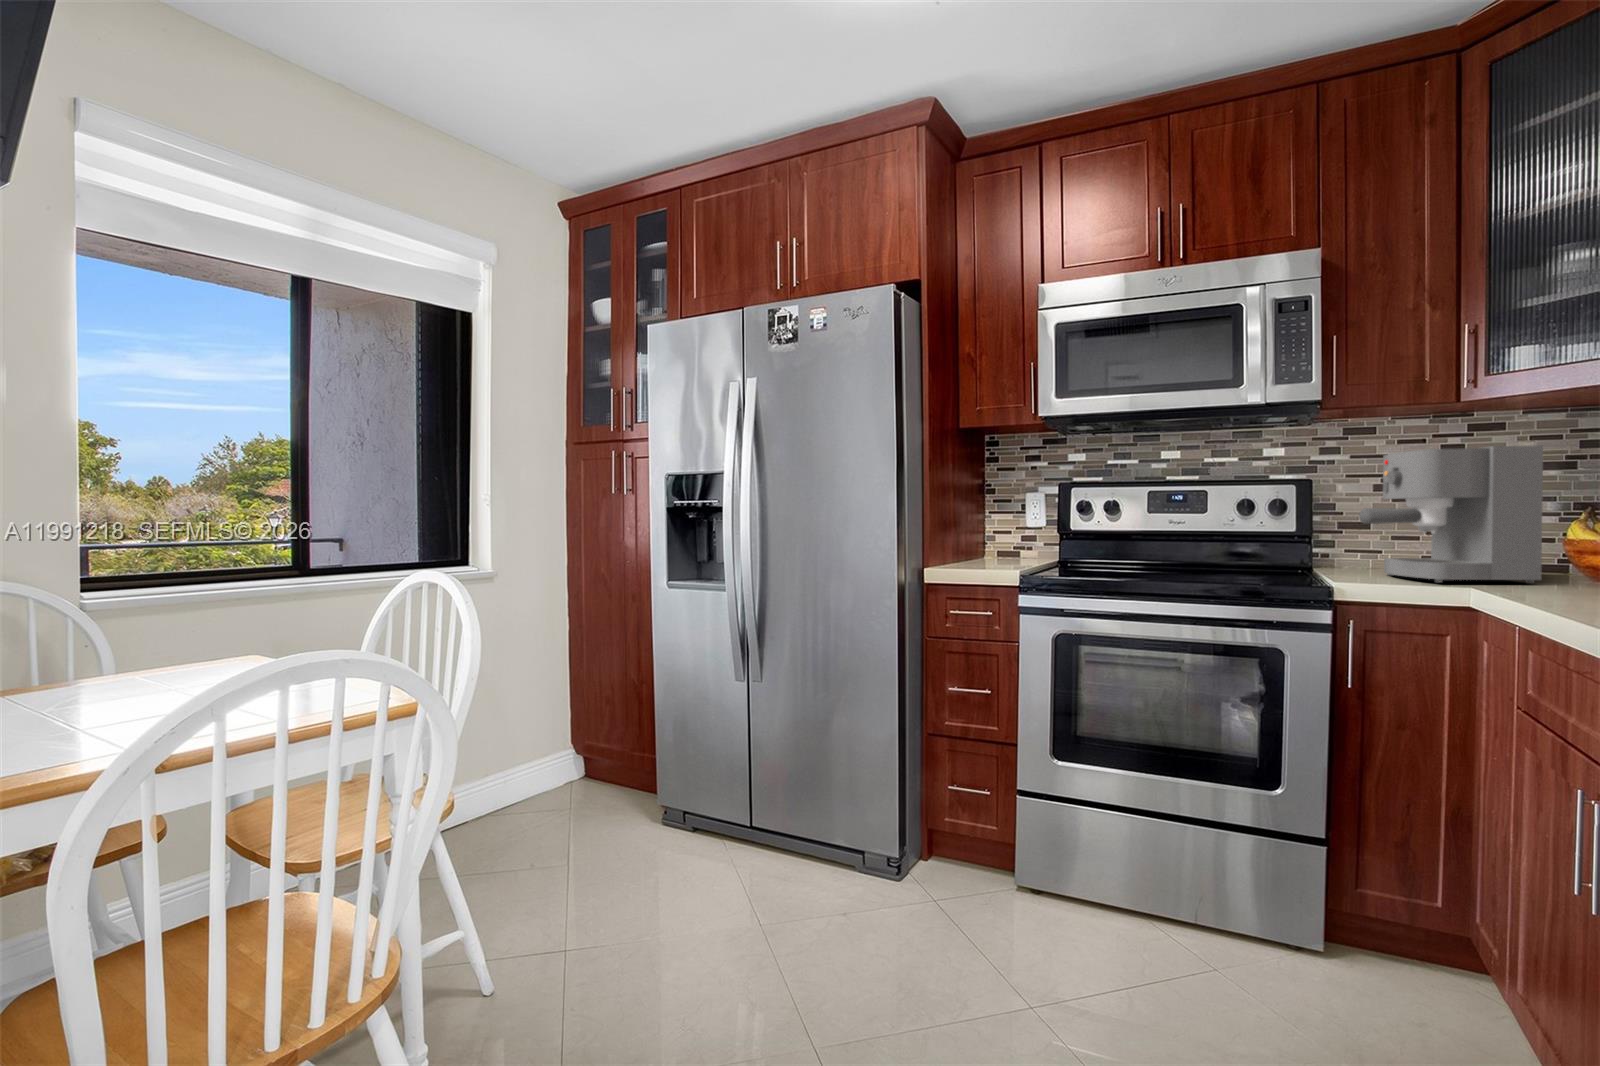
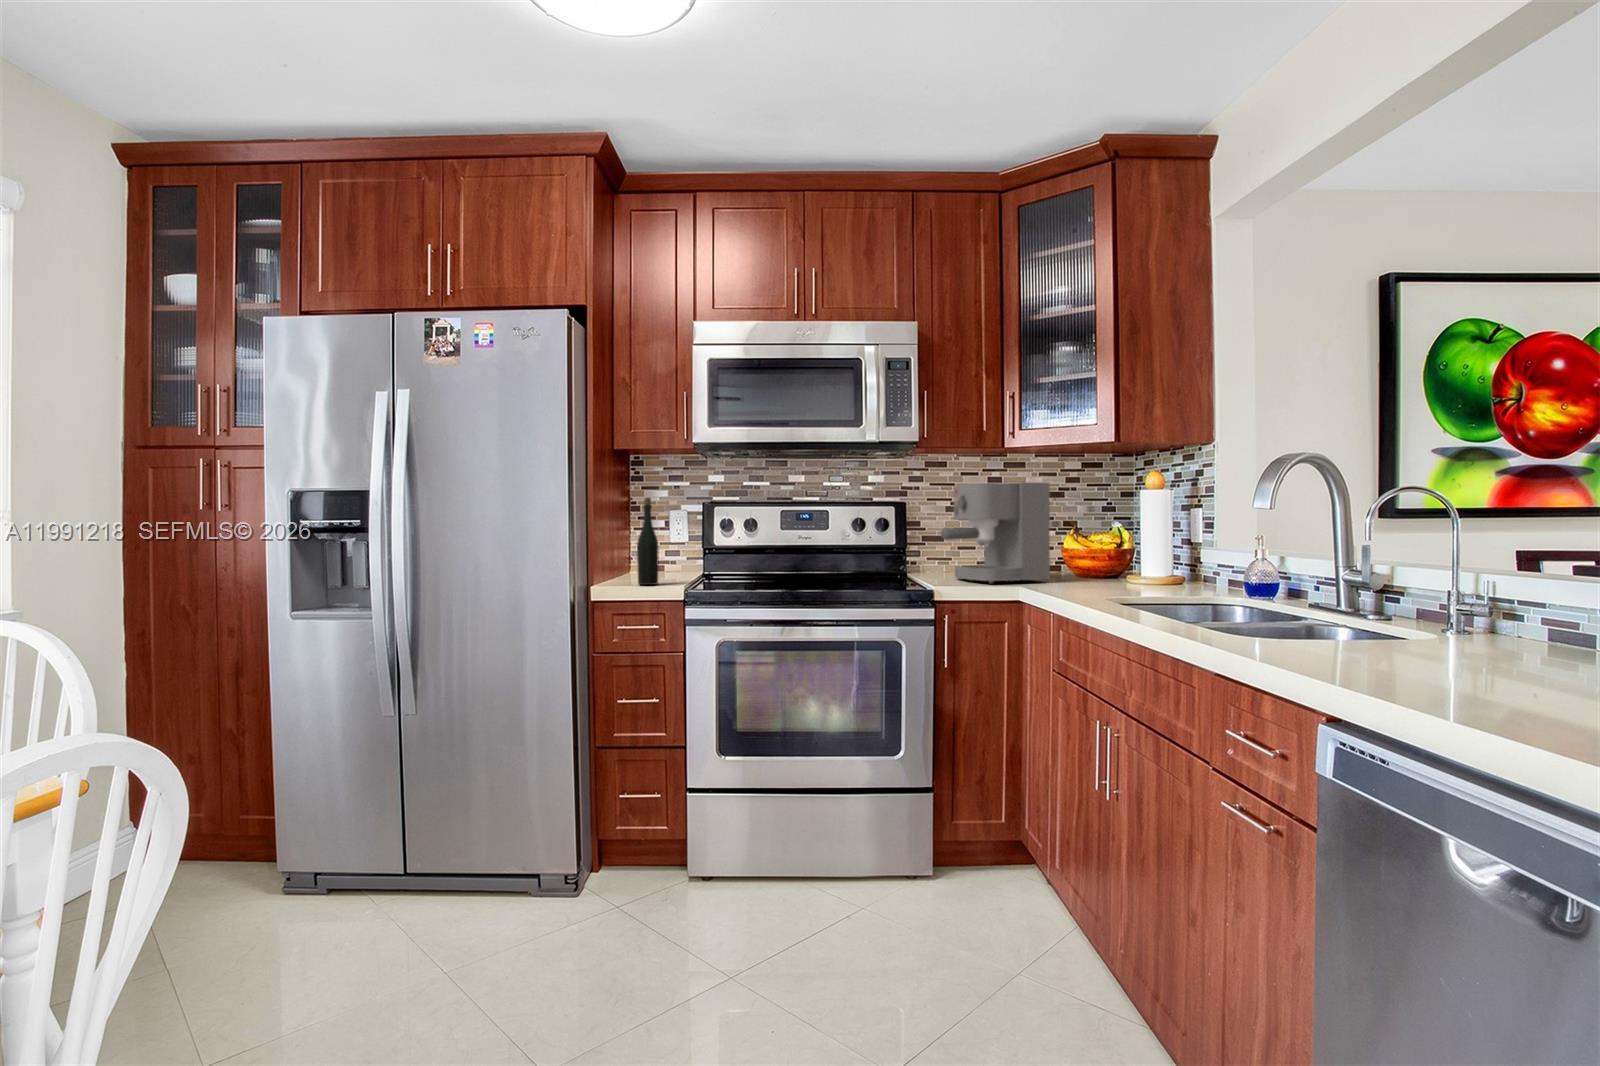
bottle: none [977,477,1000,570] -> present [637,497,659,585]

